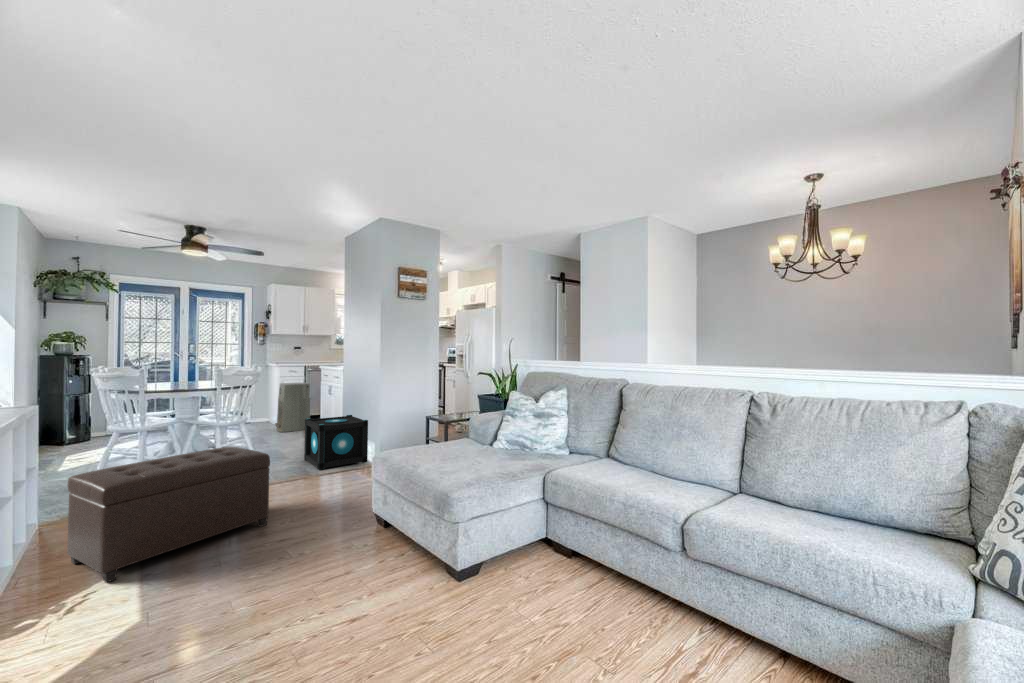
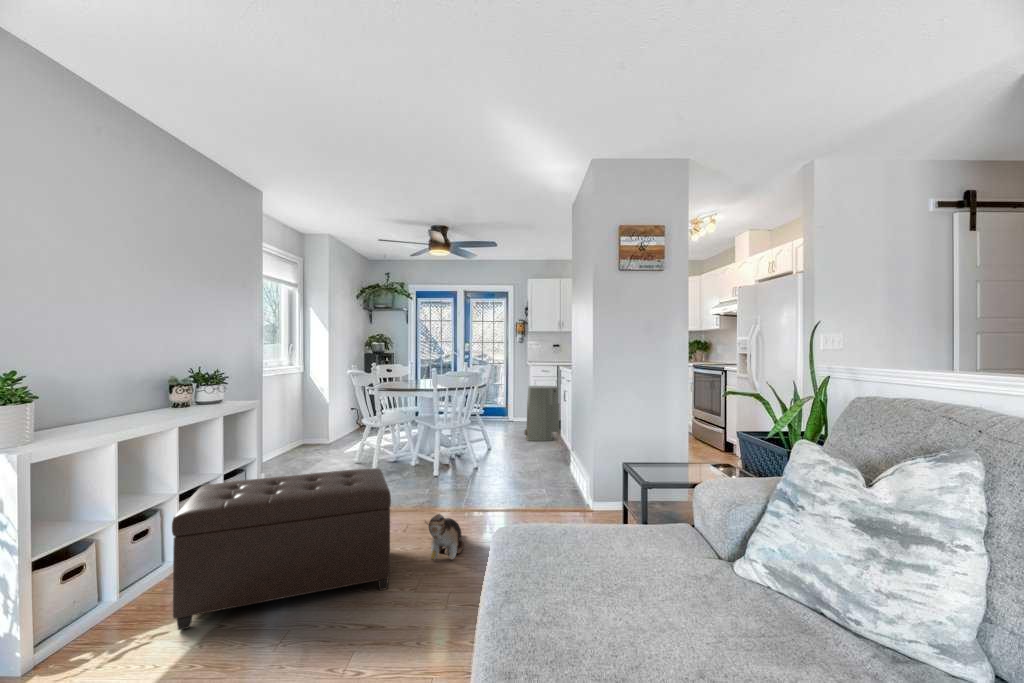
speaker: present [304,415,368,470] -> none [518,433,584,505]
plush toy: none [280,471,303,506] -> present [425,514,464,560]

